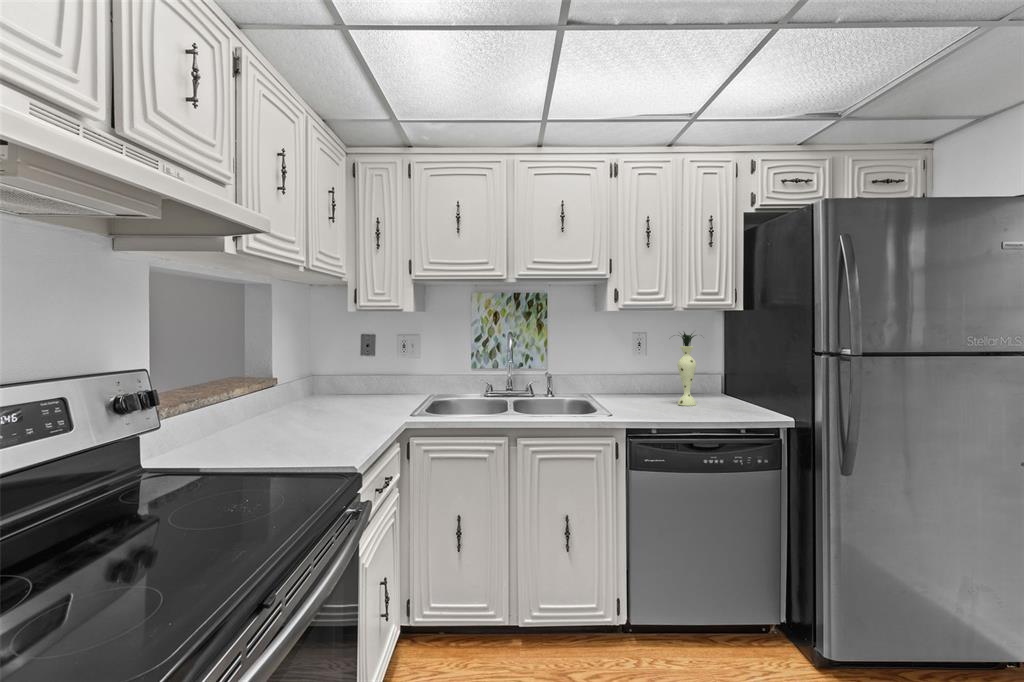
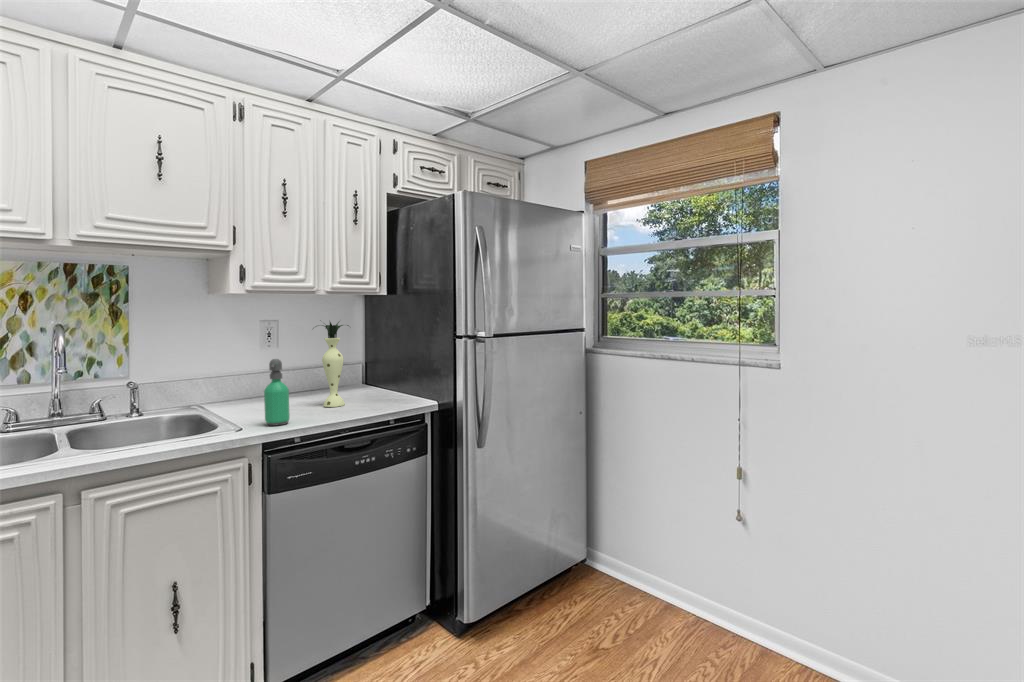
soap dispenser: none [623,362,641,414] -> present [264,359,290,426]

